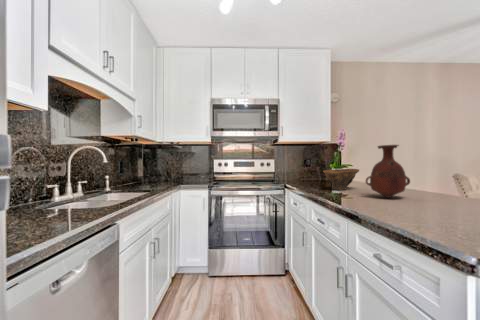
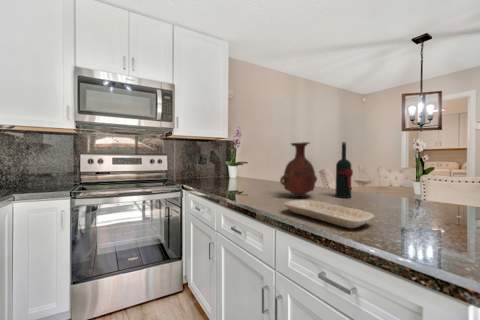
wine bottle: none [433,143,454,202] -> present [336,142,353,198]
bowl: present [323,169,359,190] -> none [230,166,265,190]
tray: none [354,197,433,219] -> present [284,200,374,228]

